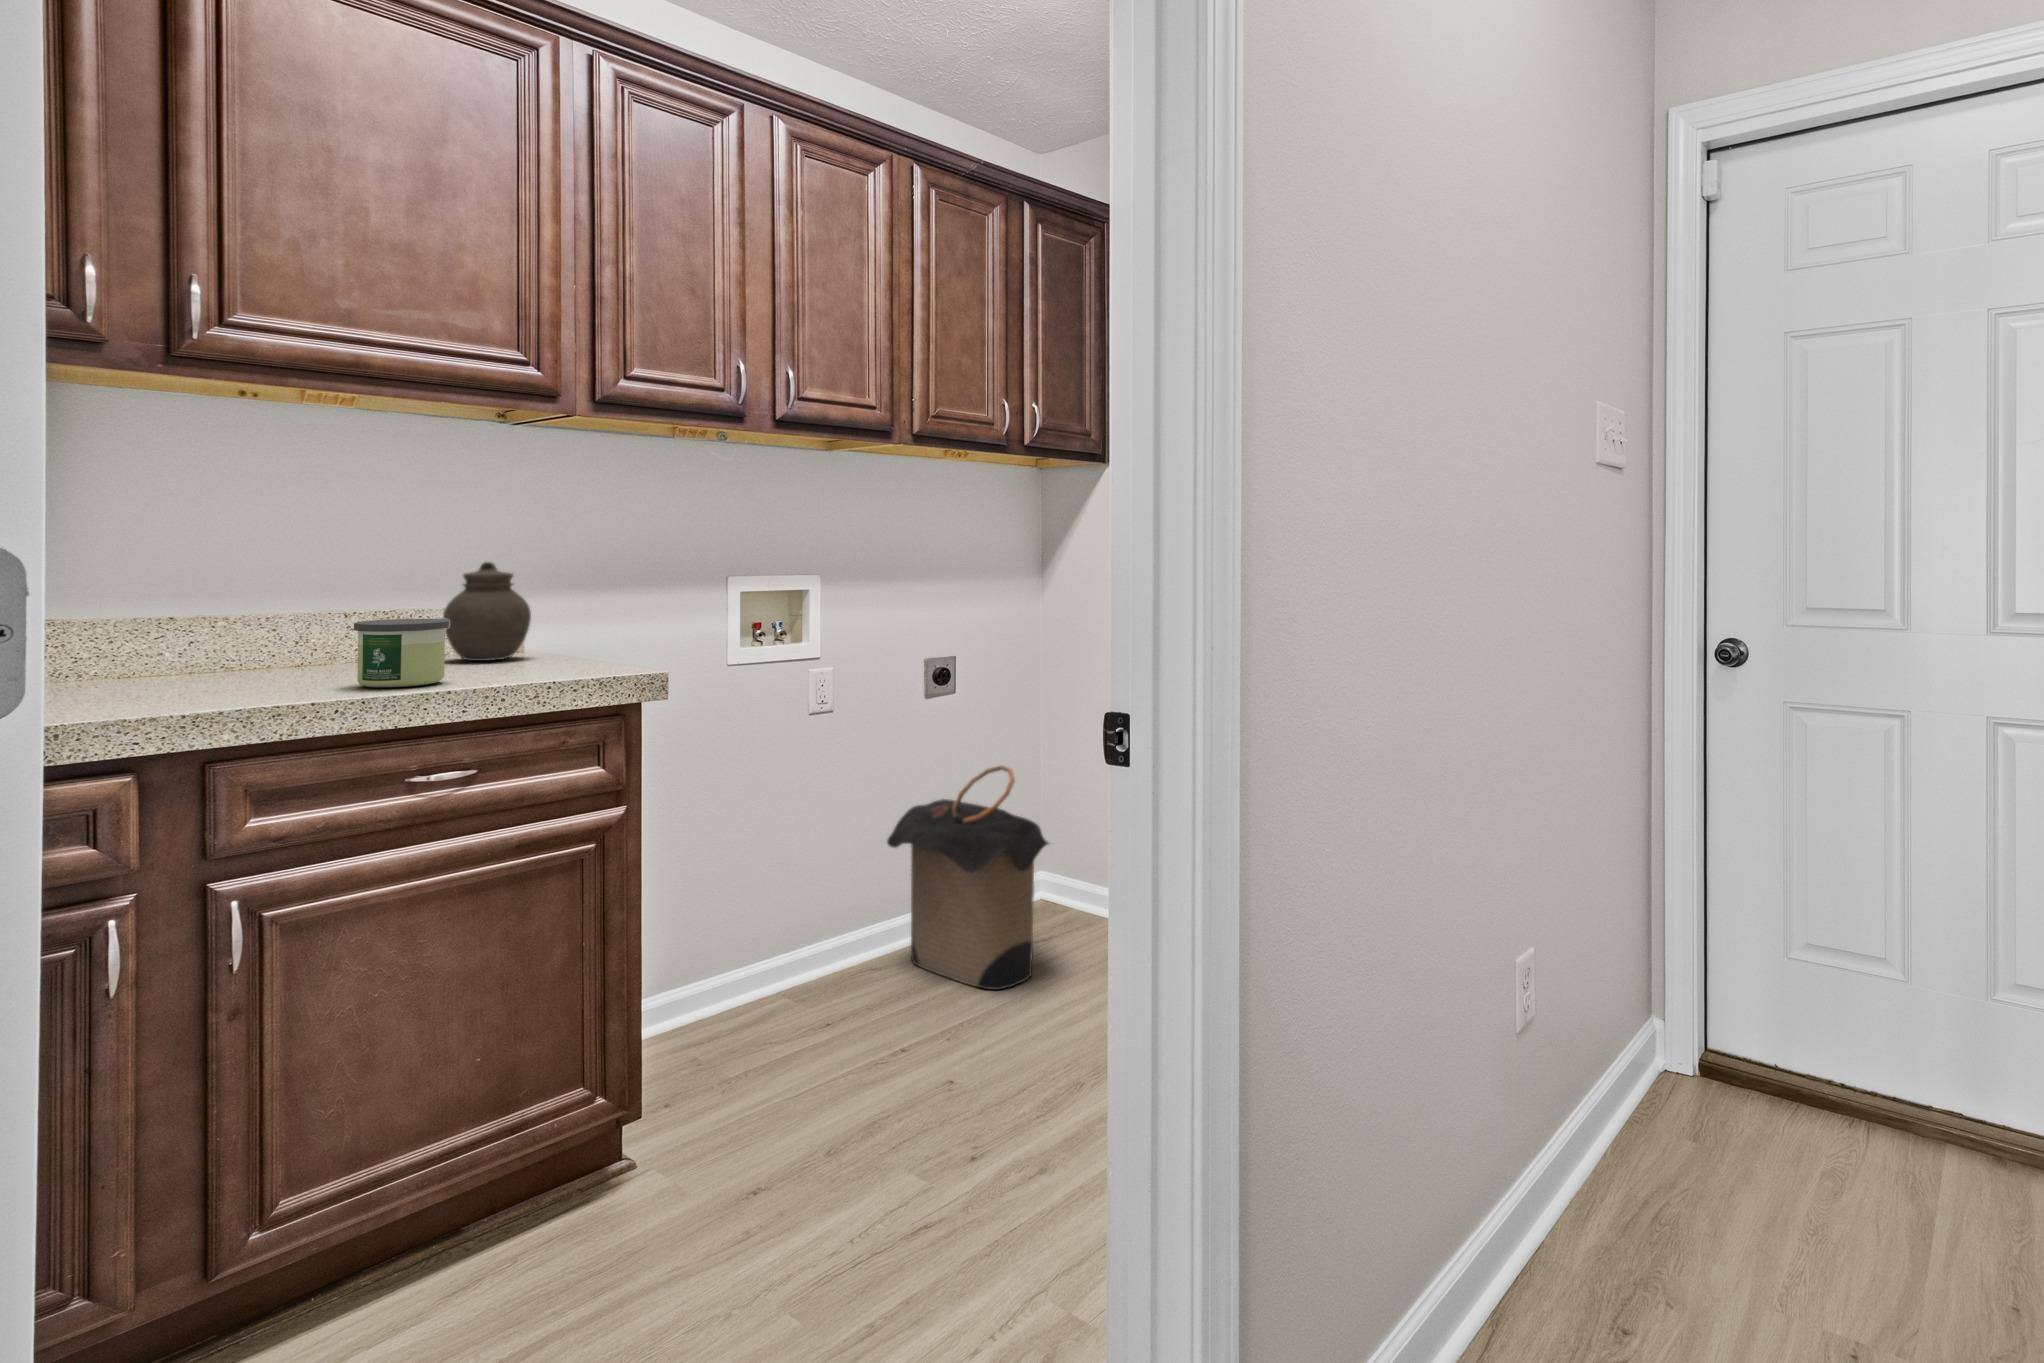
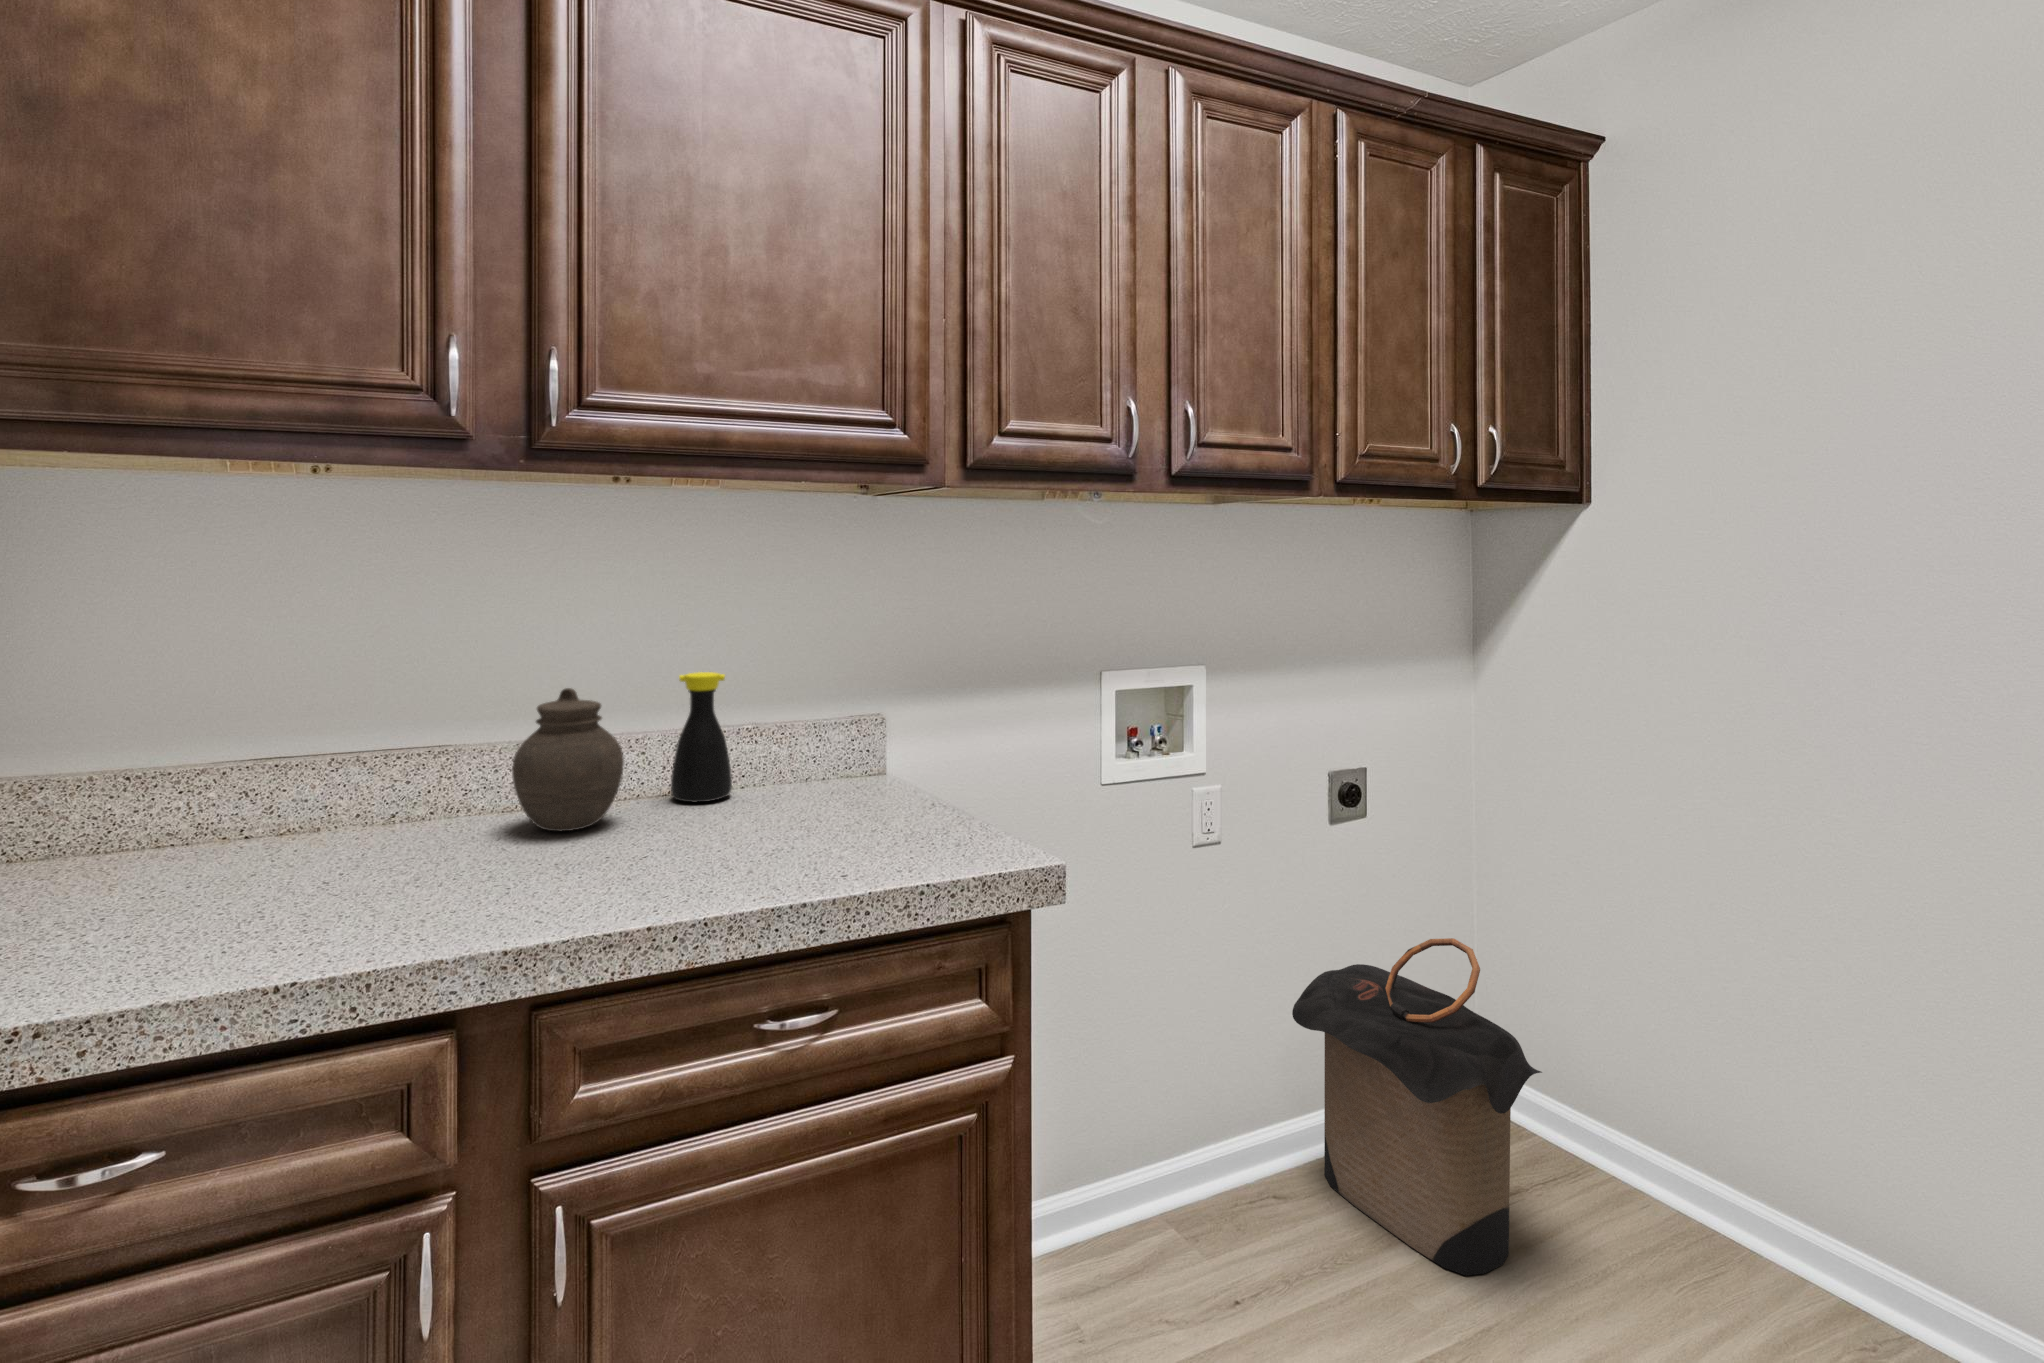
bottle: none [304,562,367,668] -> present [671,672,732,802]
jar: present [443,562,531,661] -> present [512,688,624,831]
candle: present [354,619,449,687] -> none [705,771,808,876]

